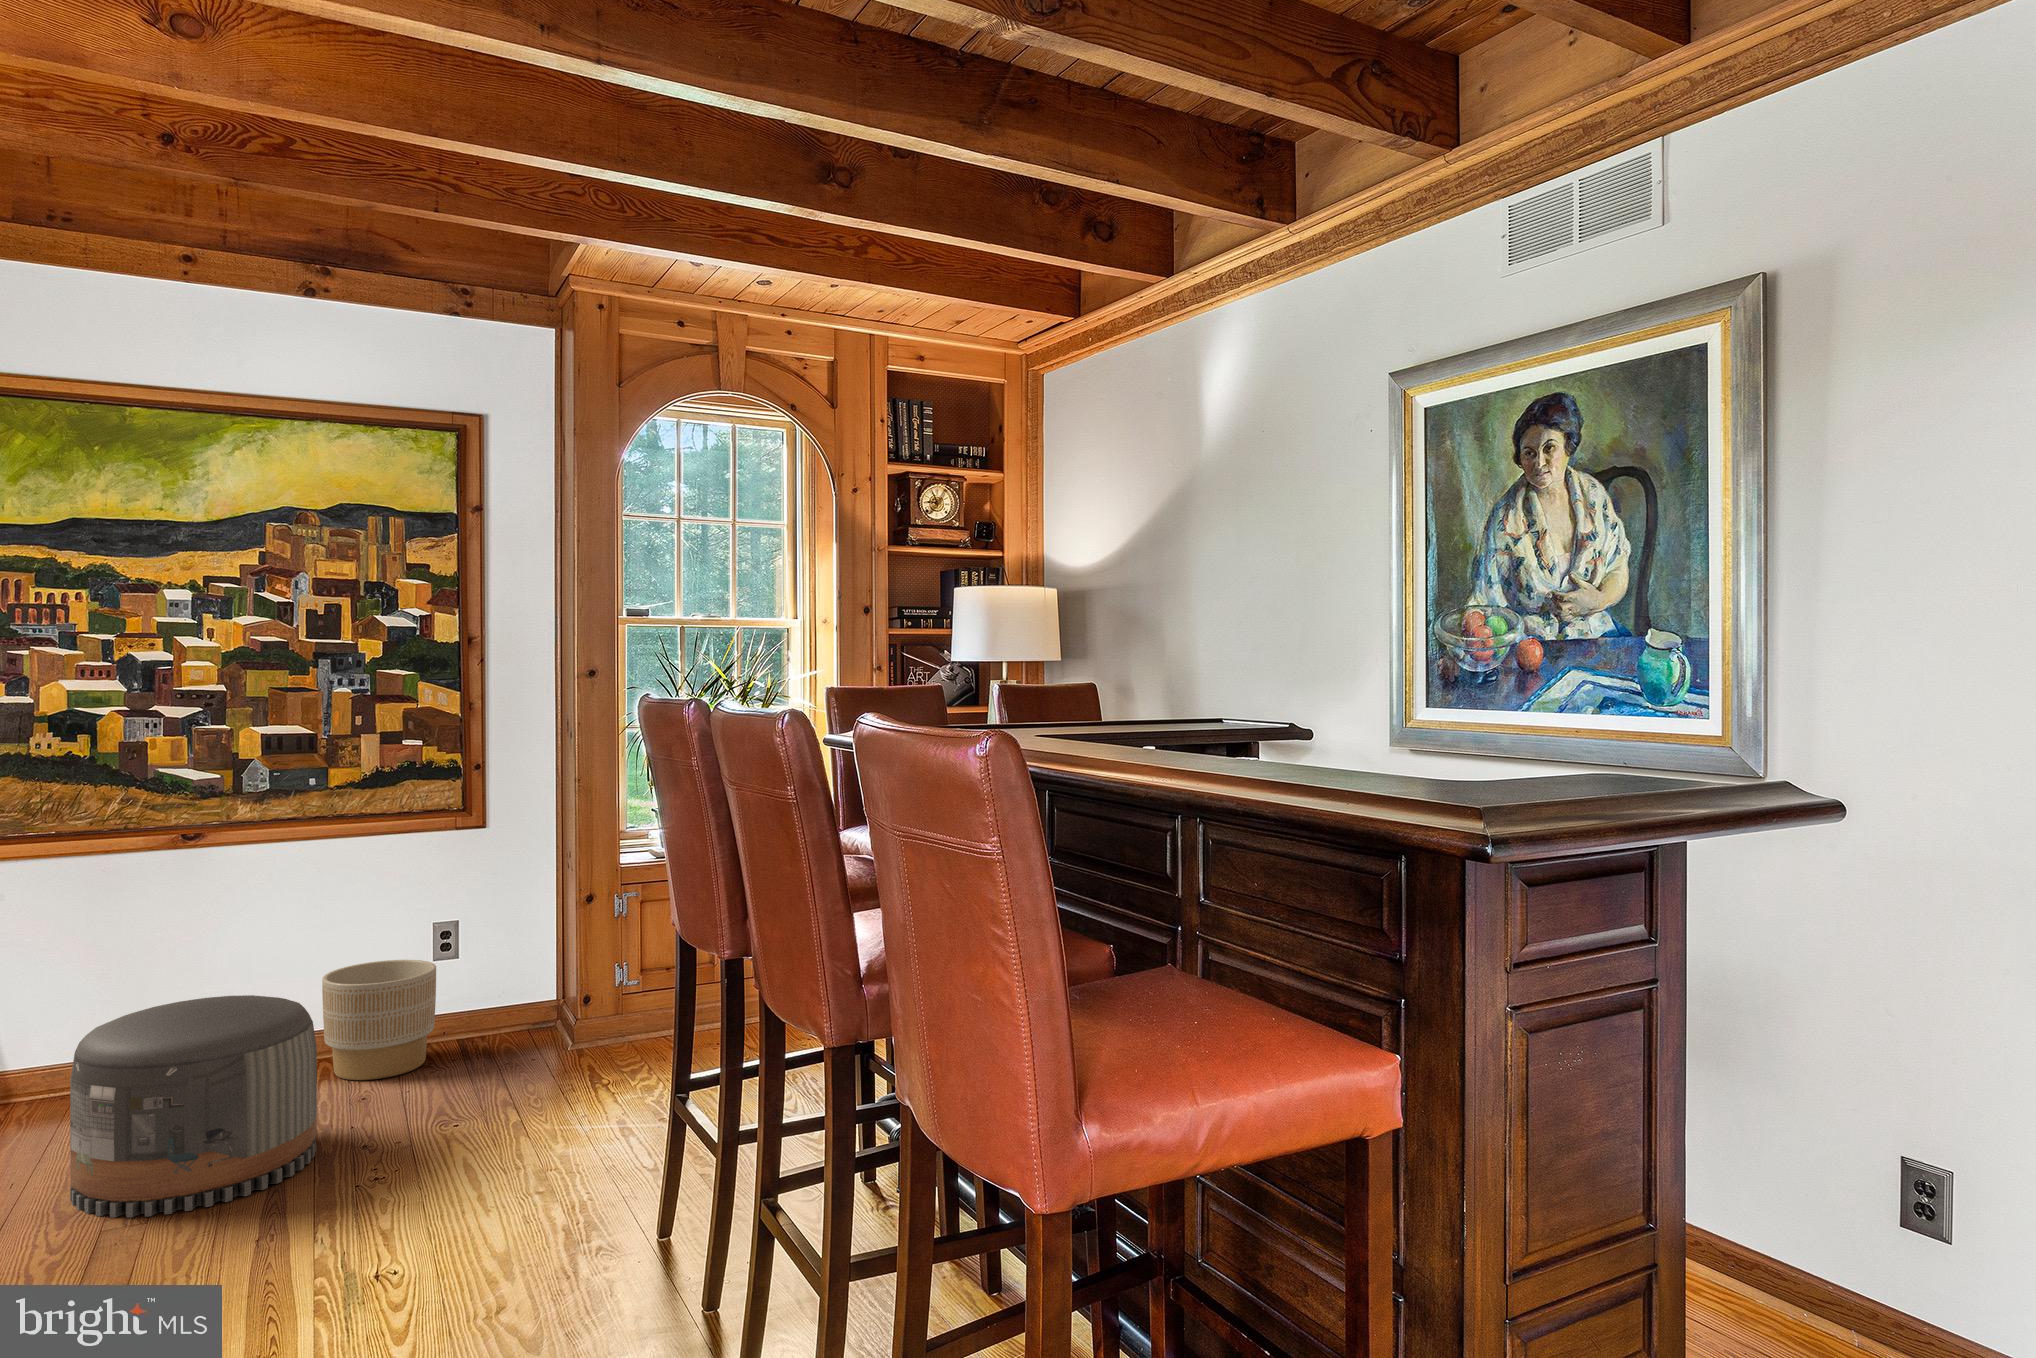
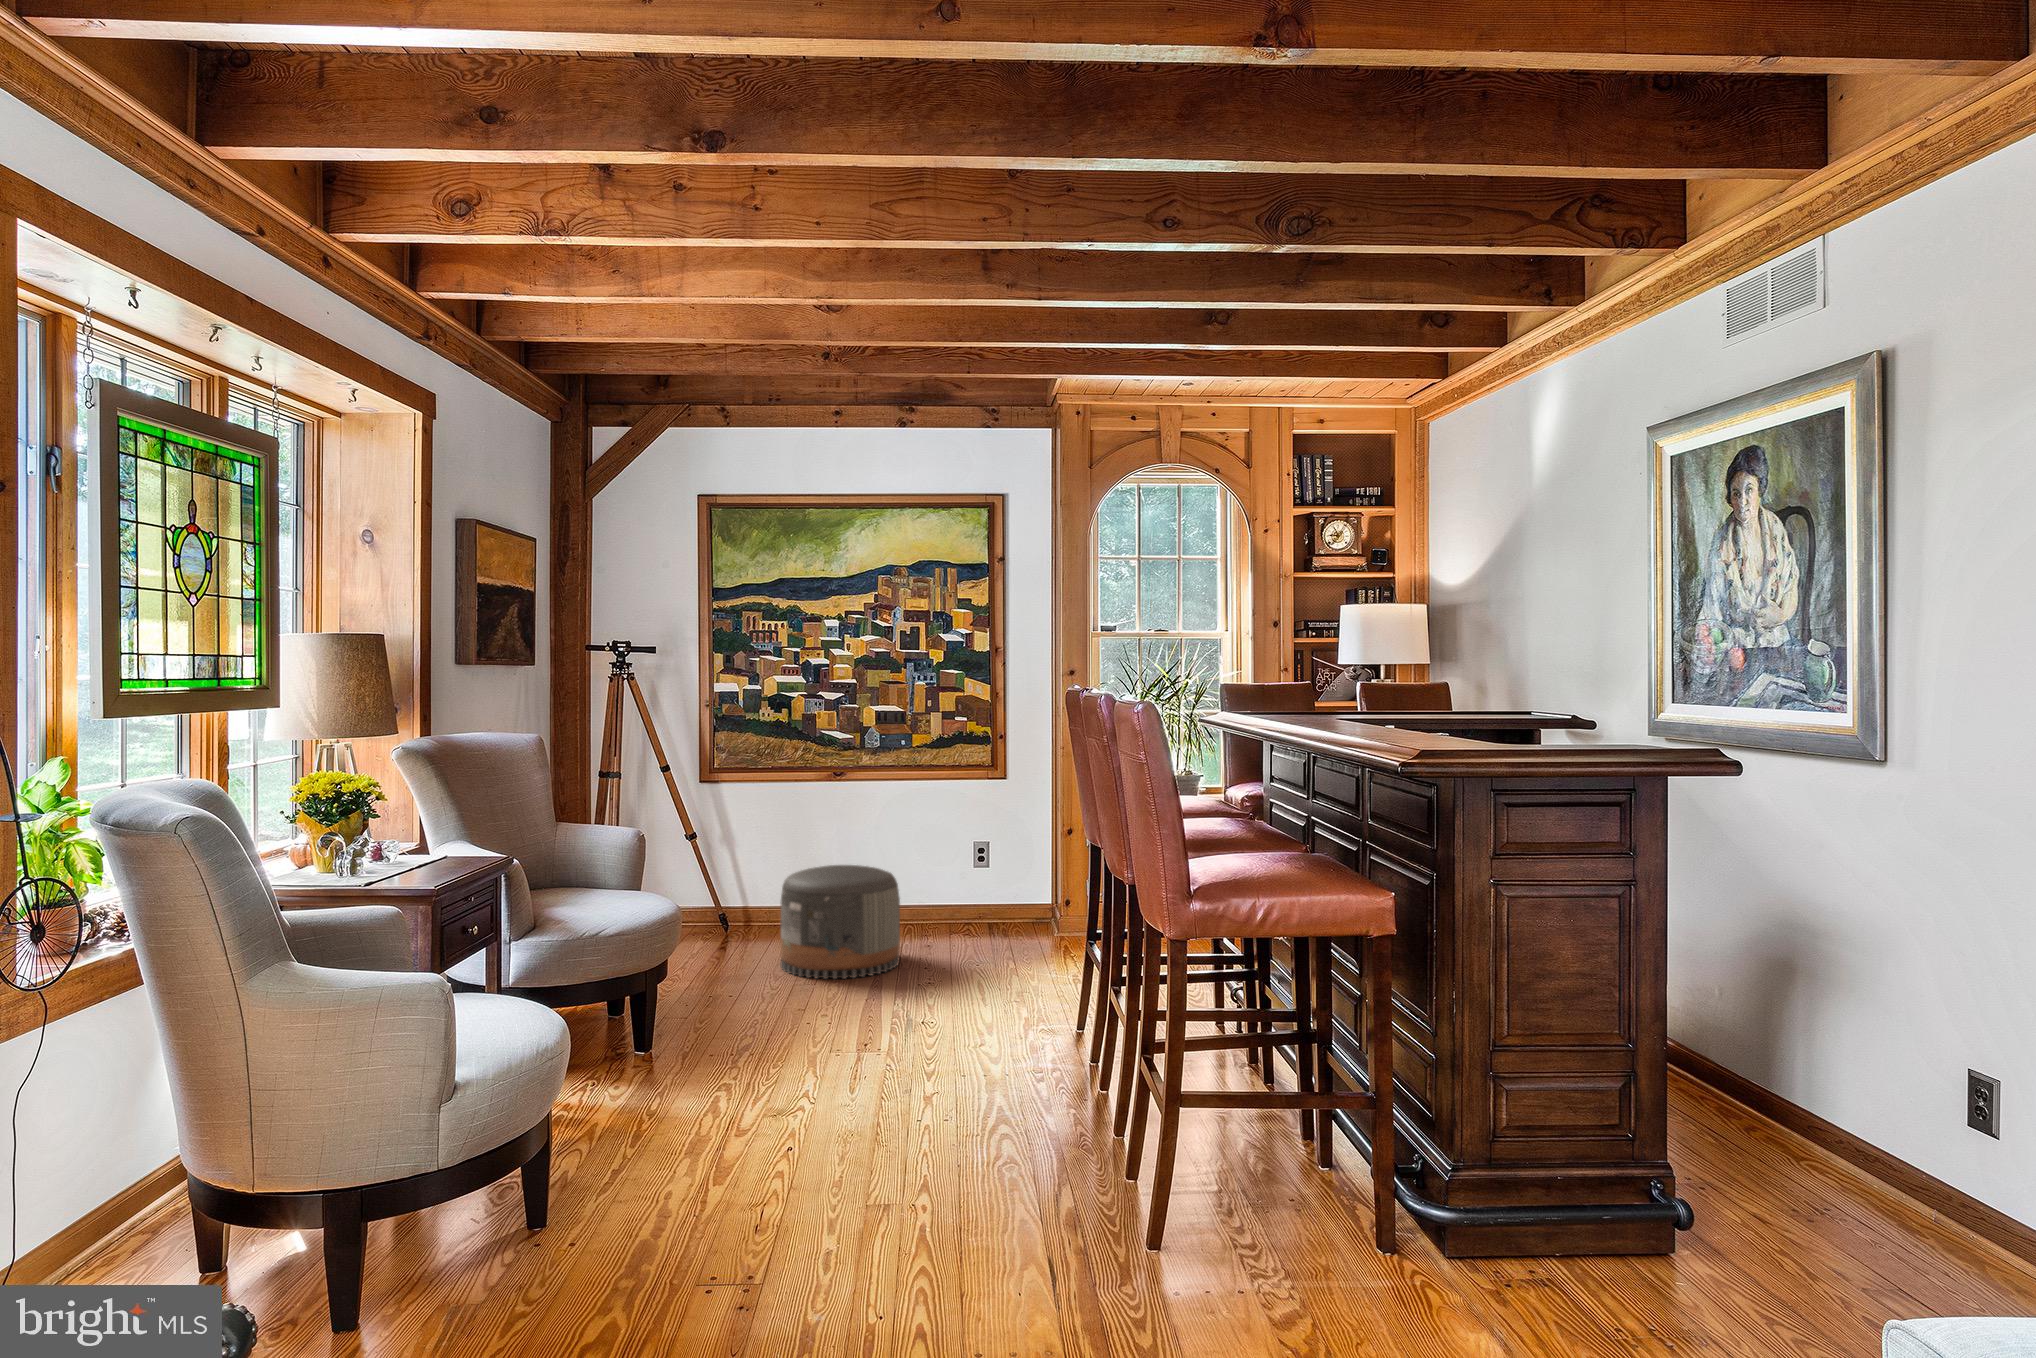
planter: present [322,960,436,1080] -> none [907,861,972,934]

